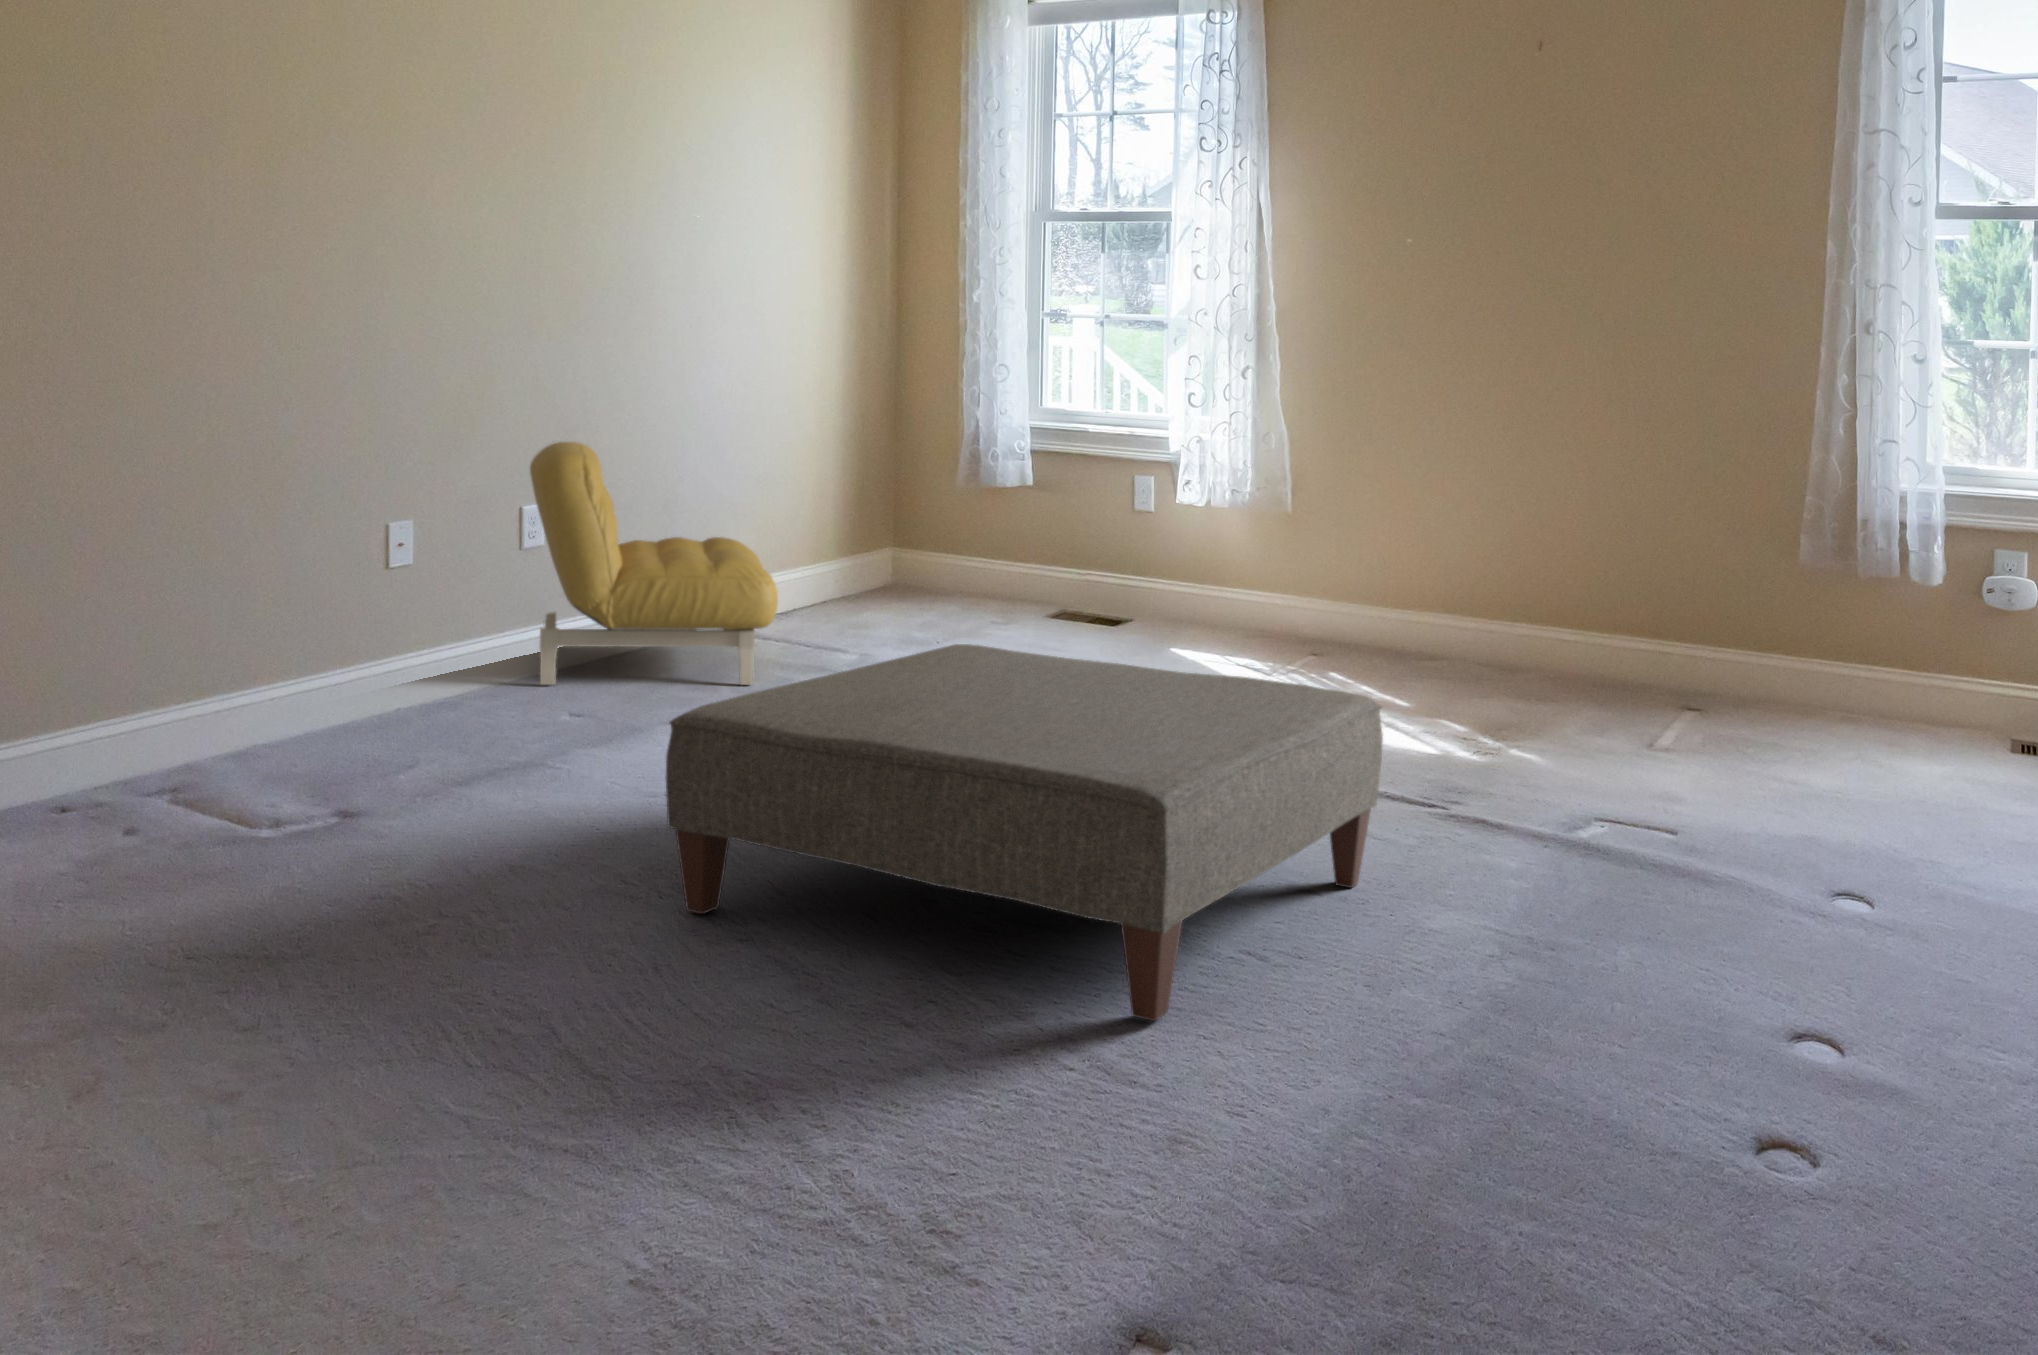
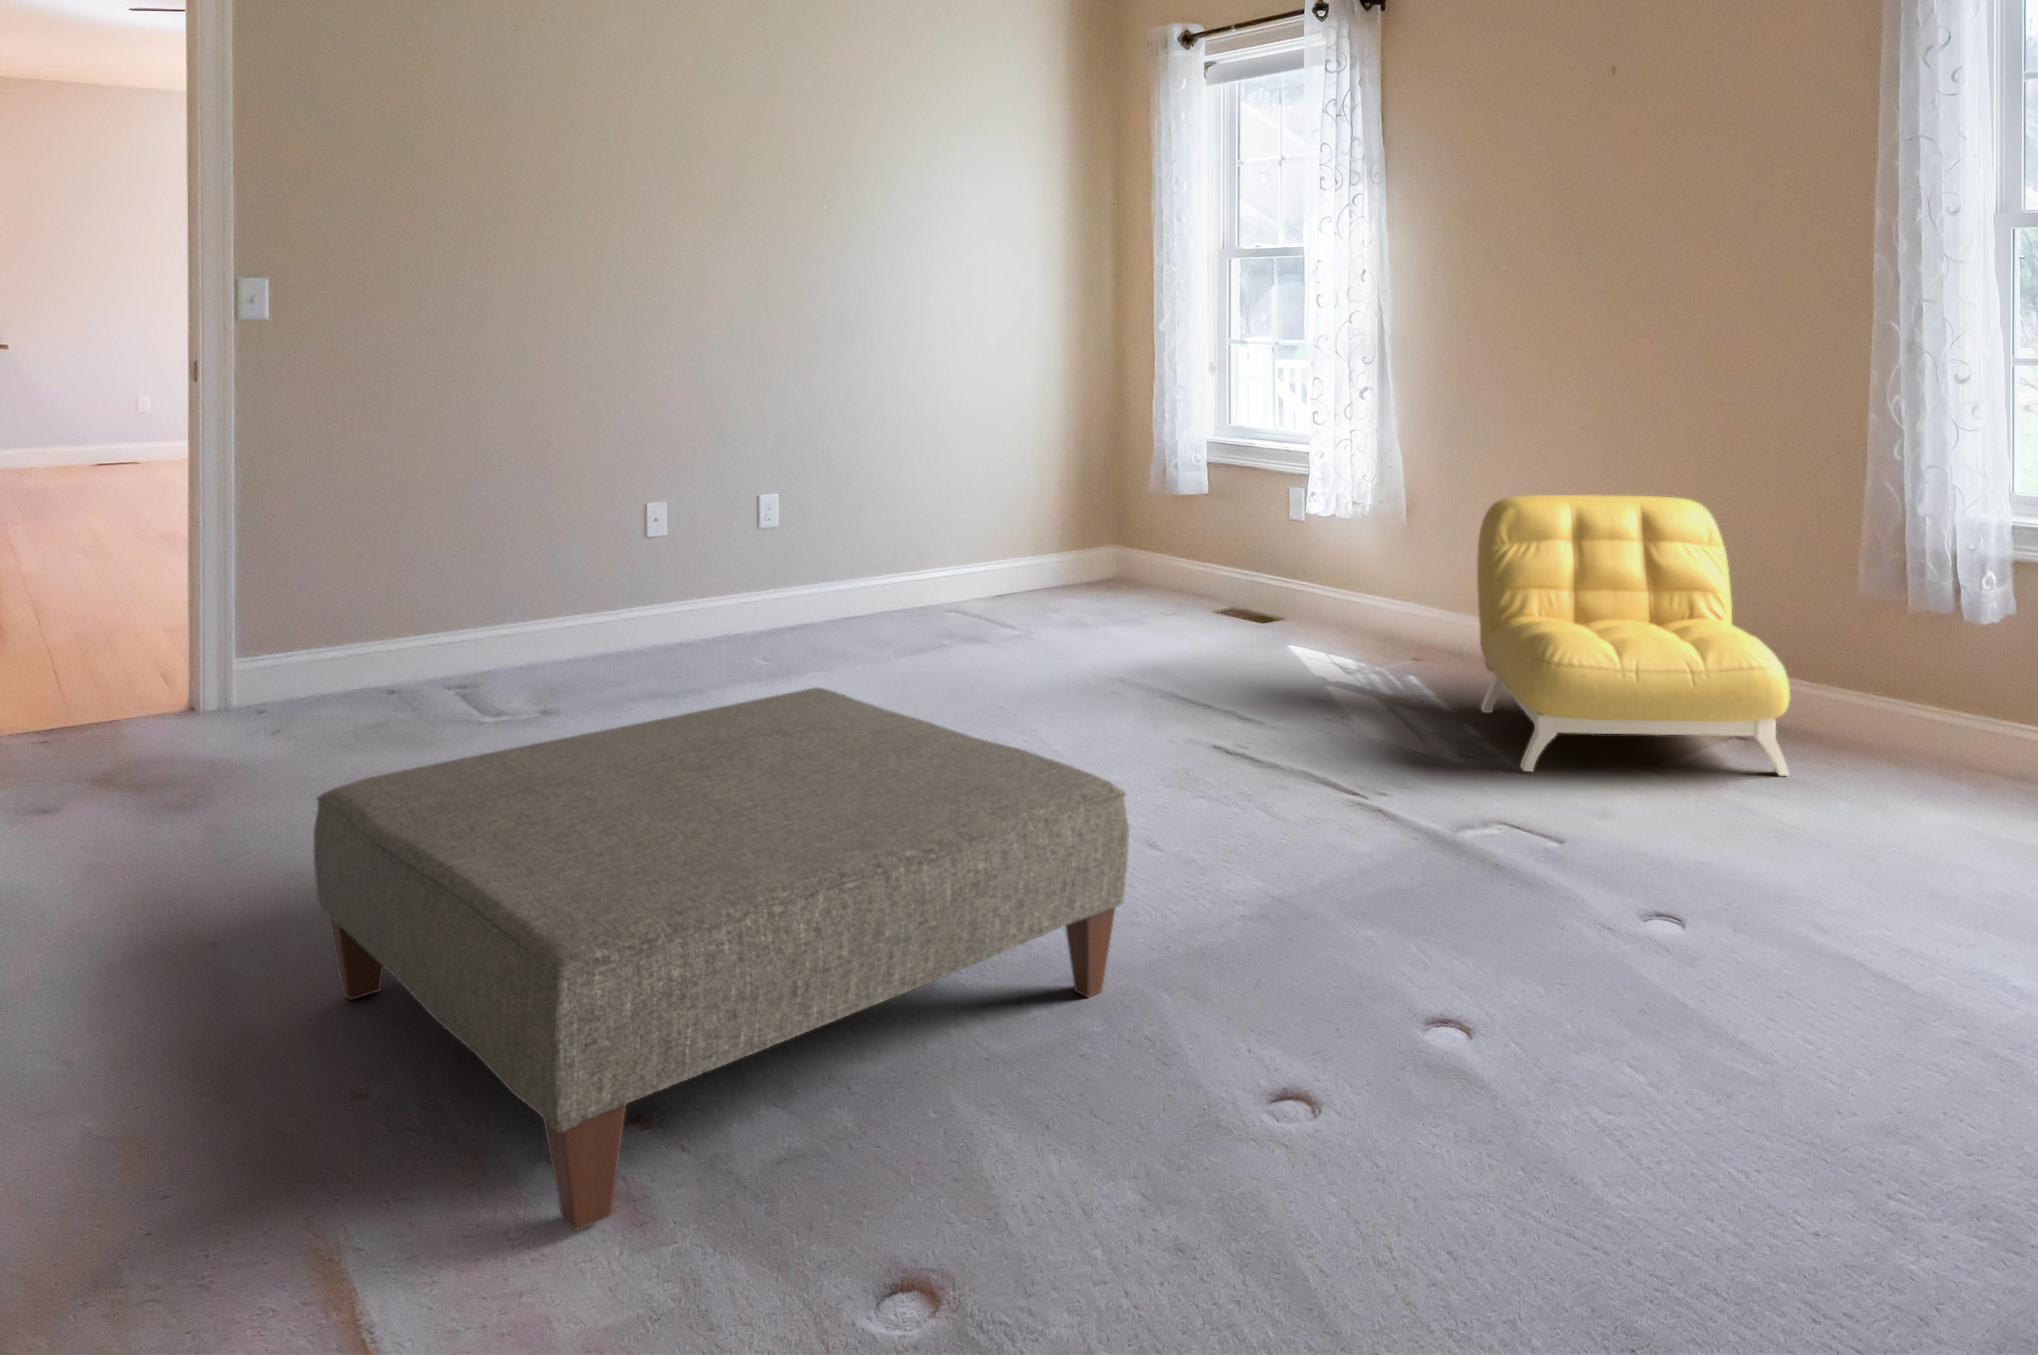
armchair: present [530,441,778,685] -> present [1477,495,1790,776]

